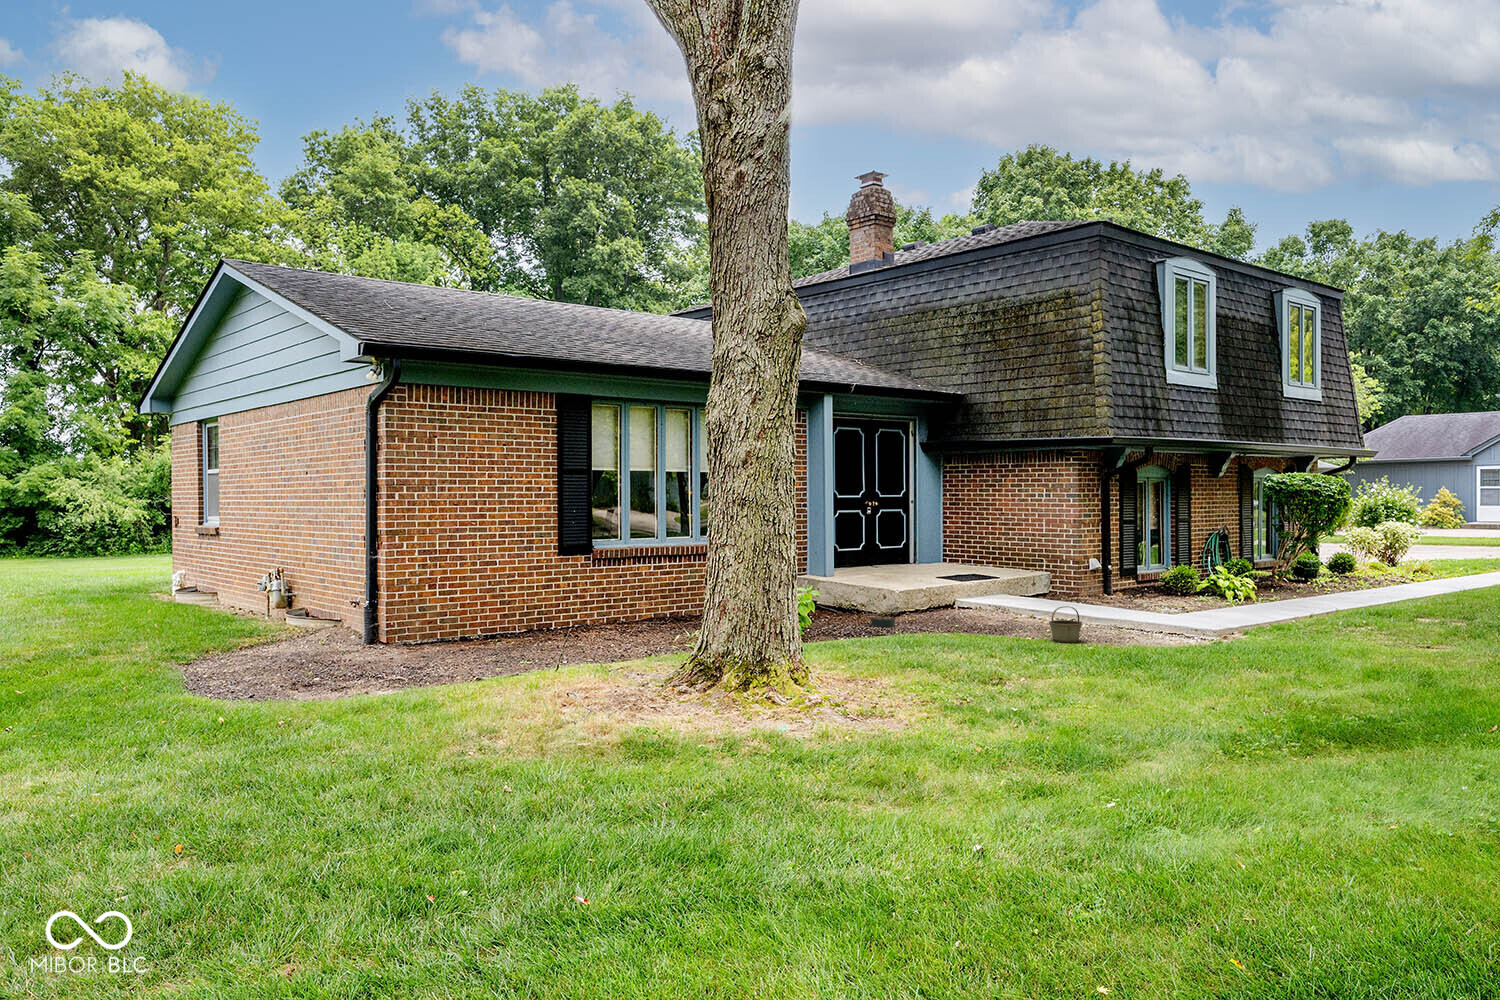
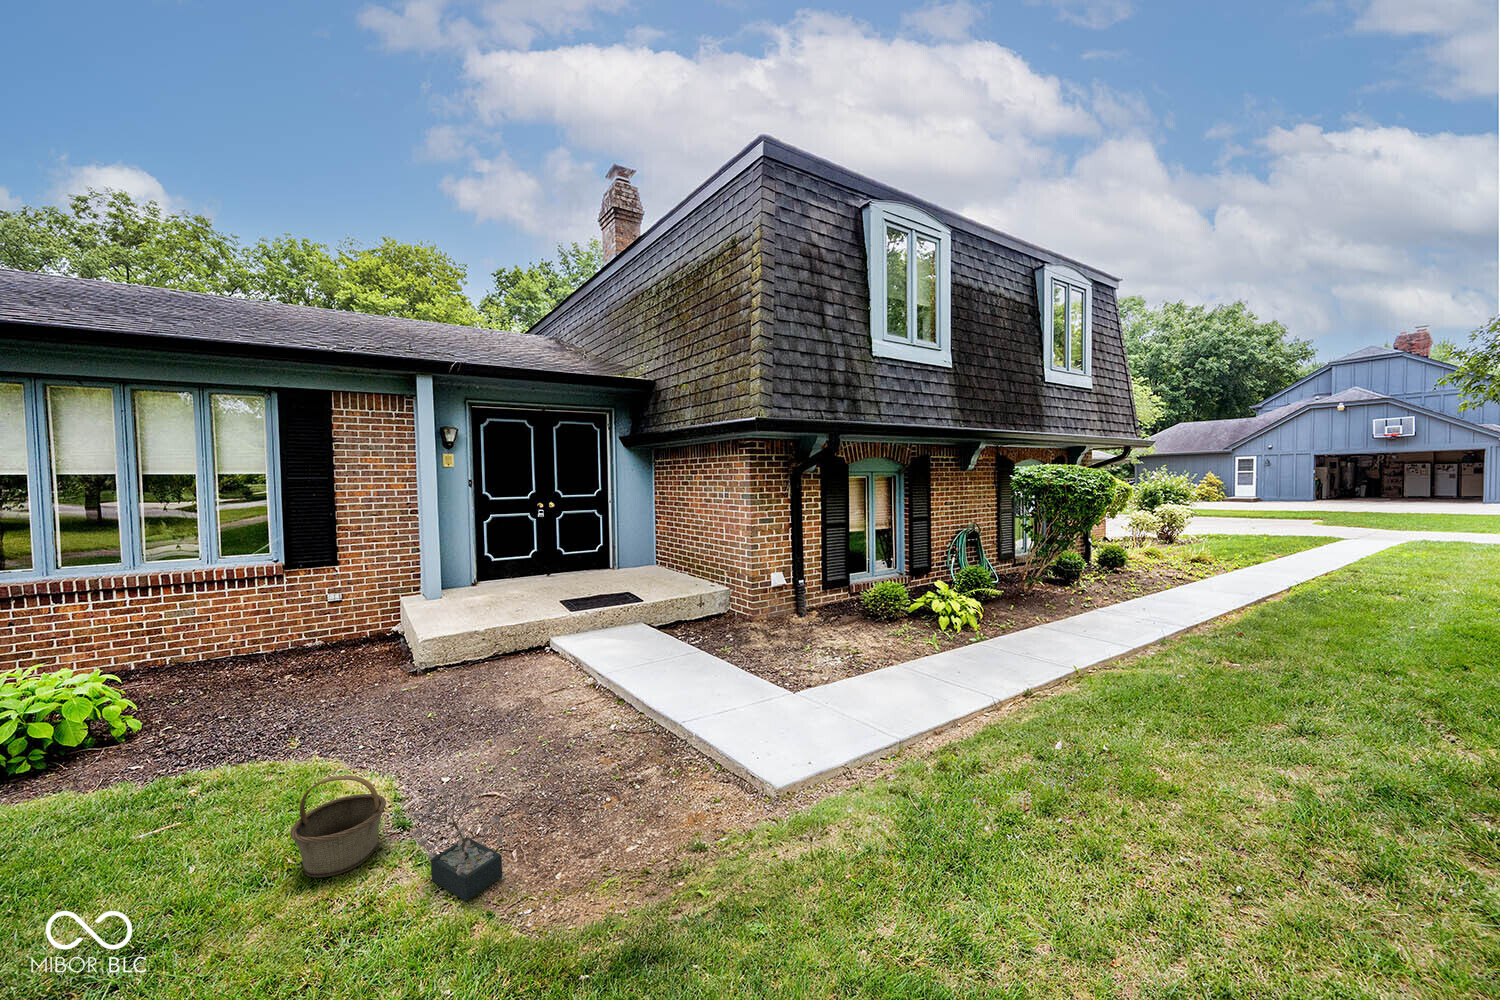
decorative plant: present [866,597,898,627] -> present [408,778,513,902]

